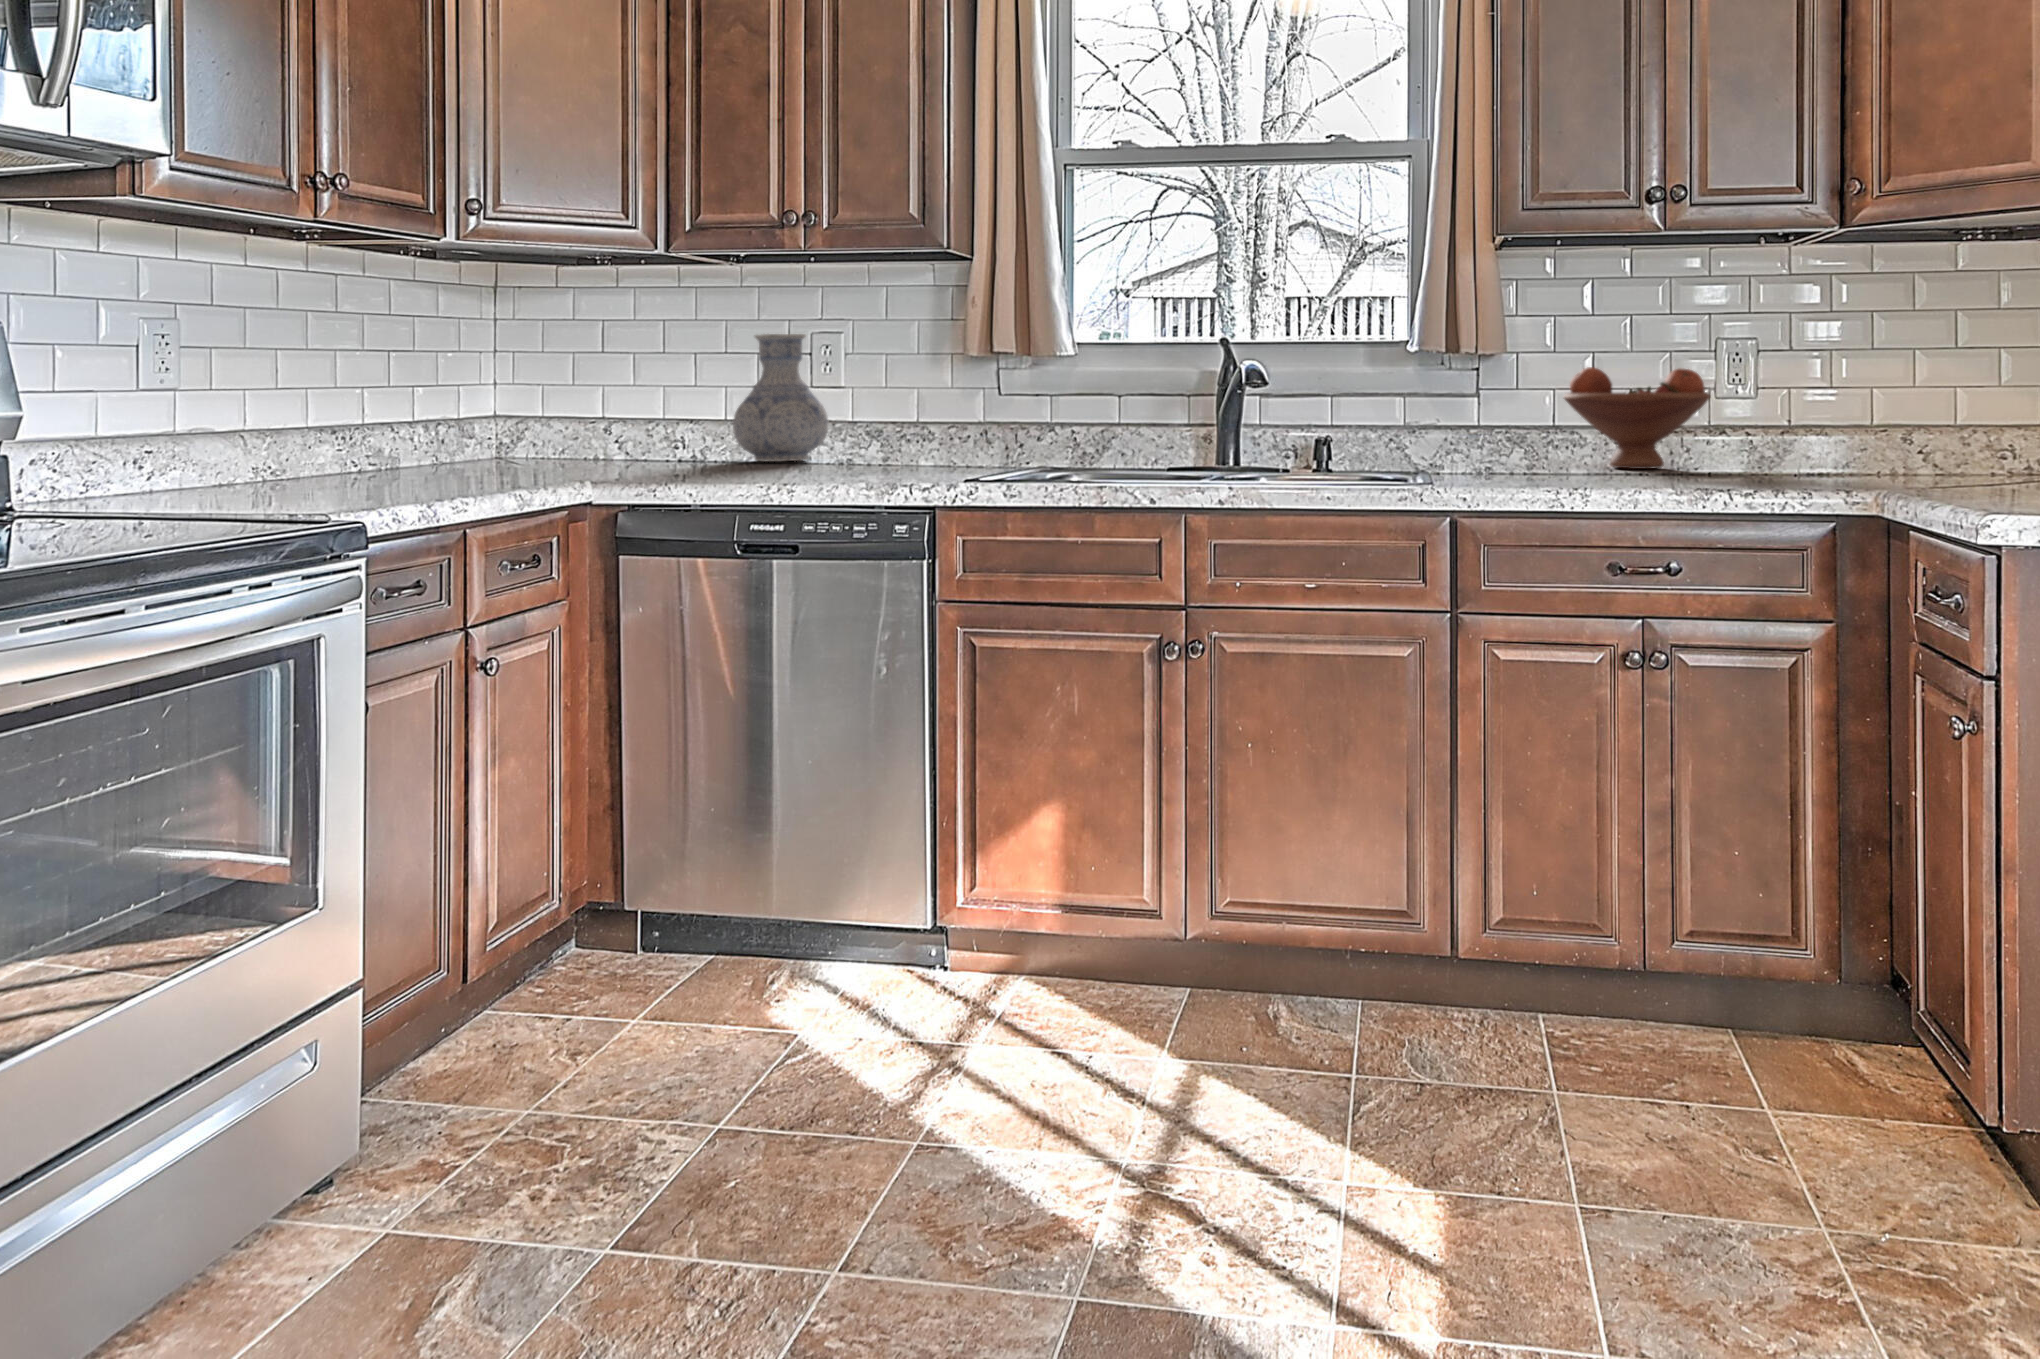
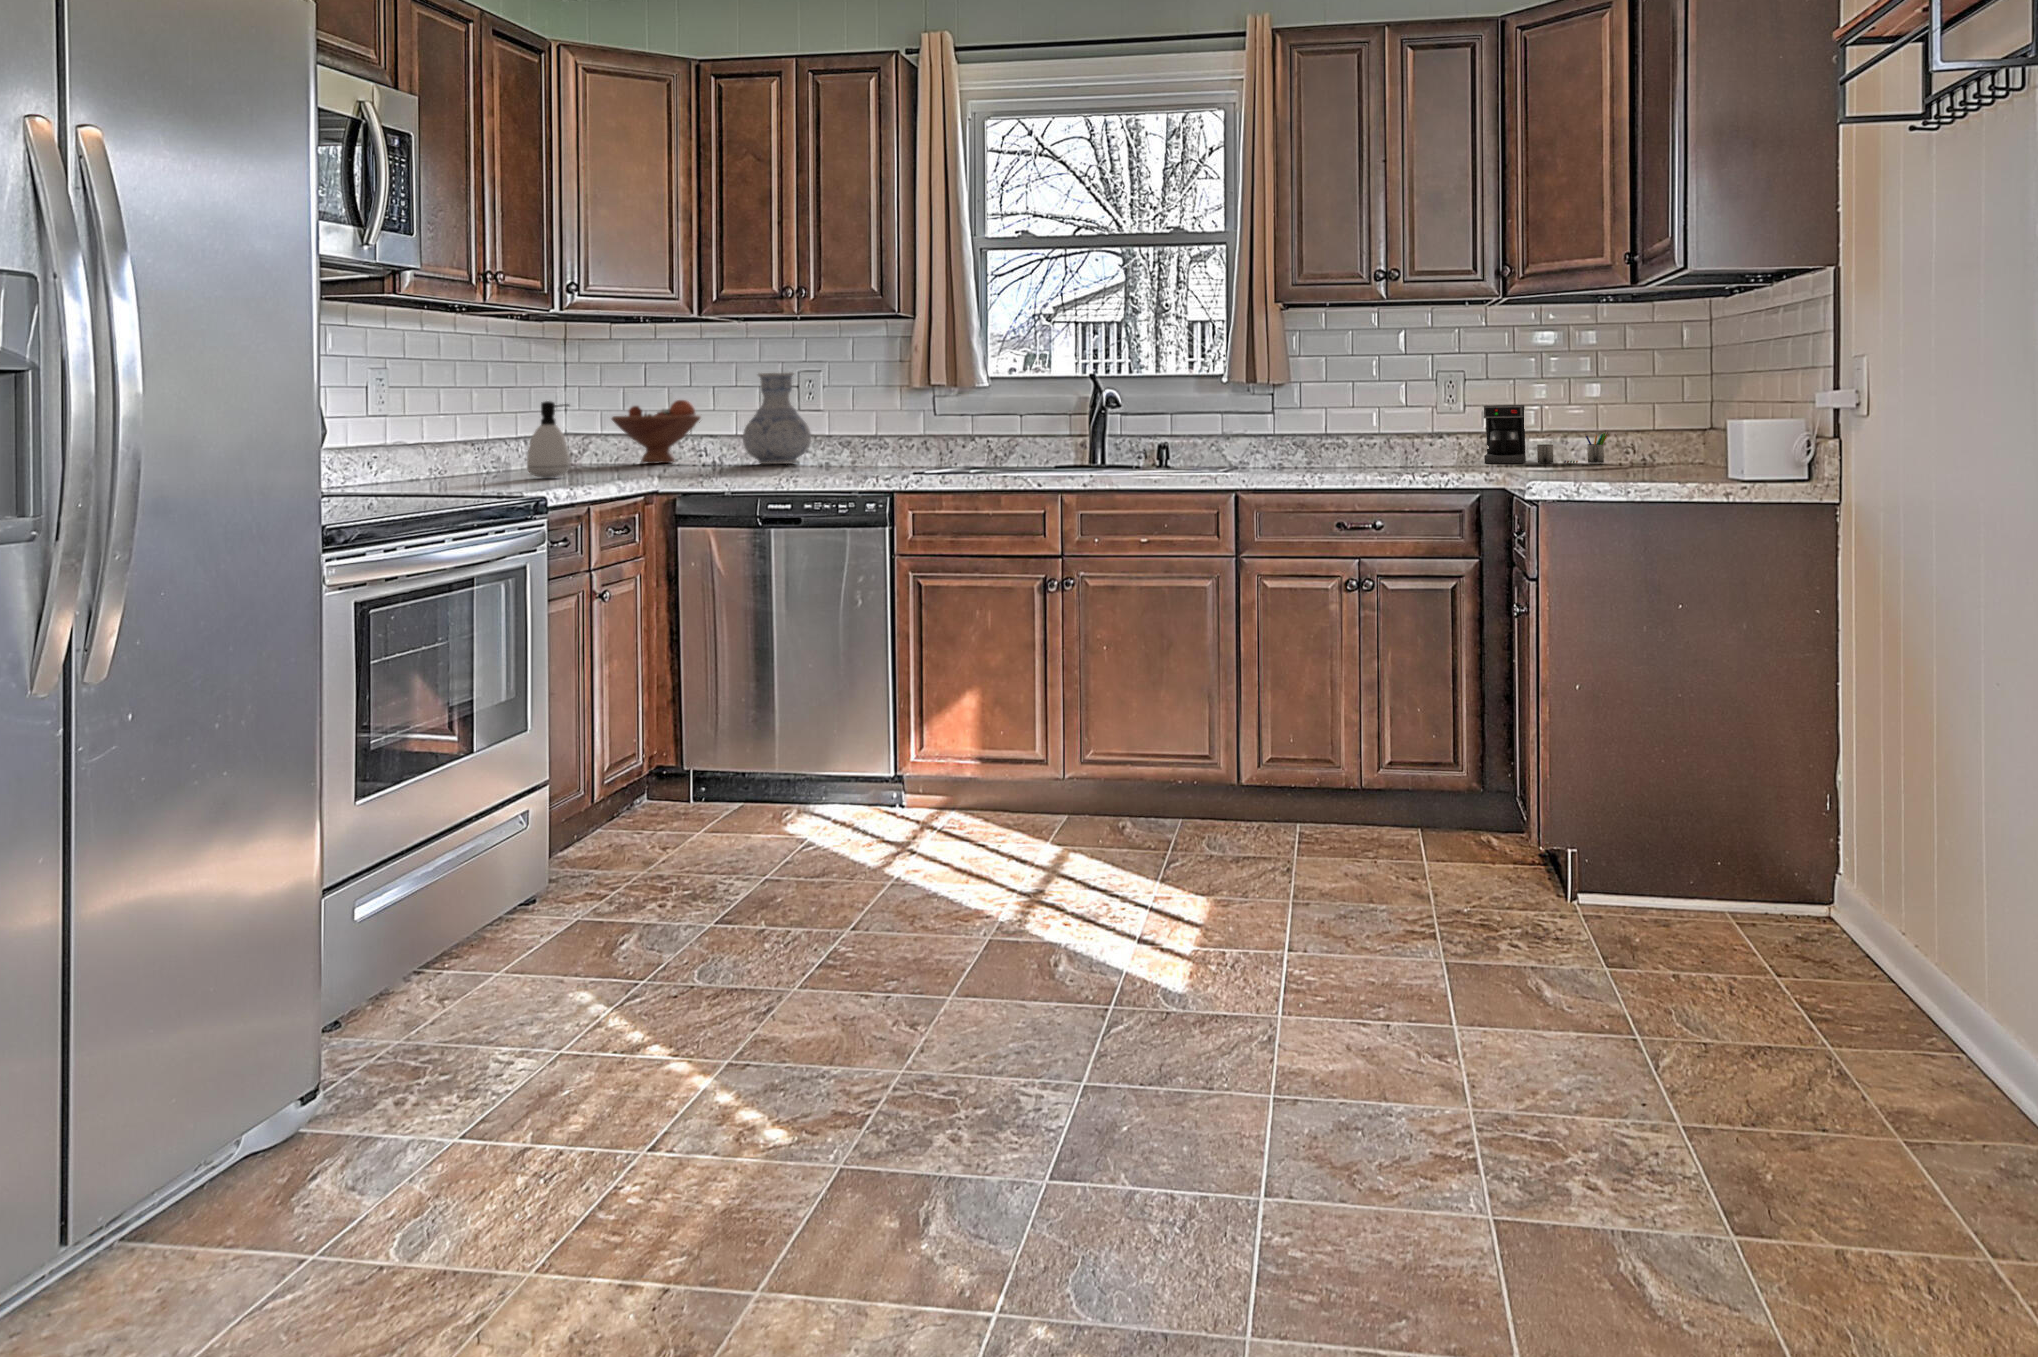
fruit bowl: present [1564,367,1710,469] -> present [612,400,701,464]
soap dispenser: none [395,370,462,482] -> present [527,401,570,478]
coffee maker: none [1787,388,1982,474] -> present [1484,405,1608,463]

